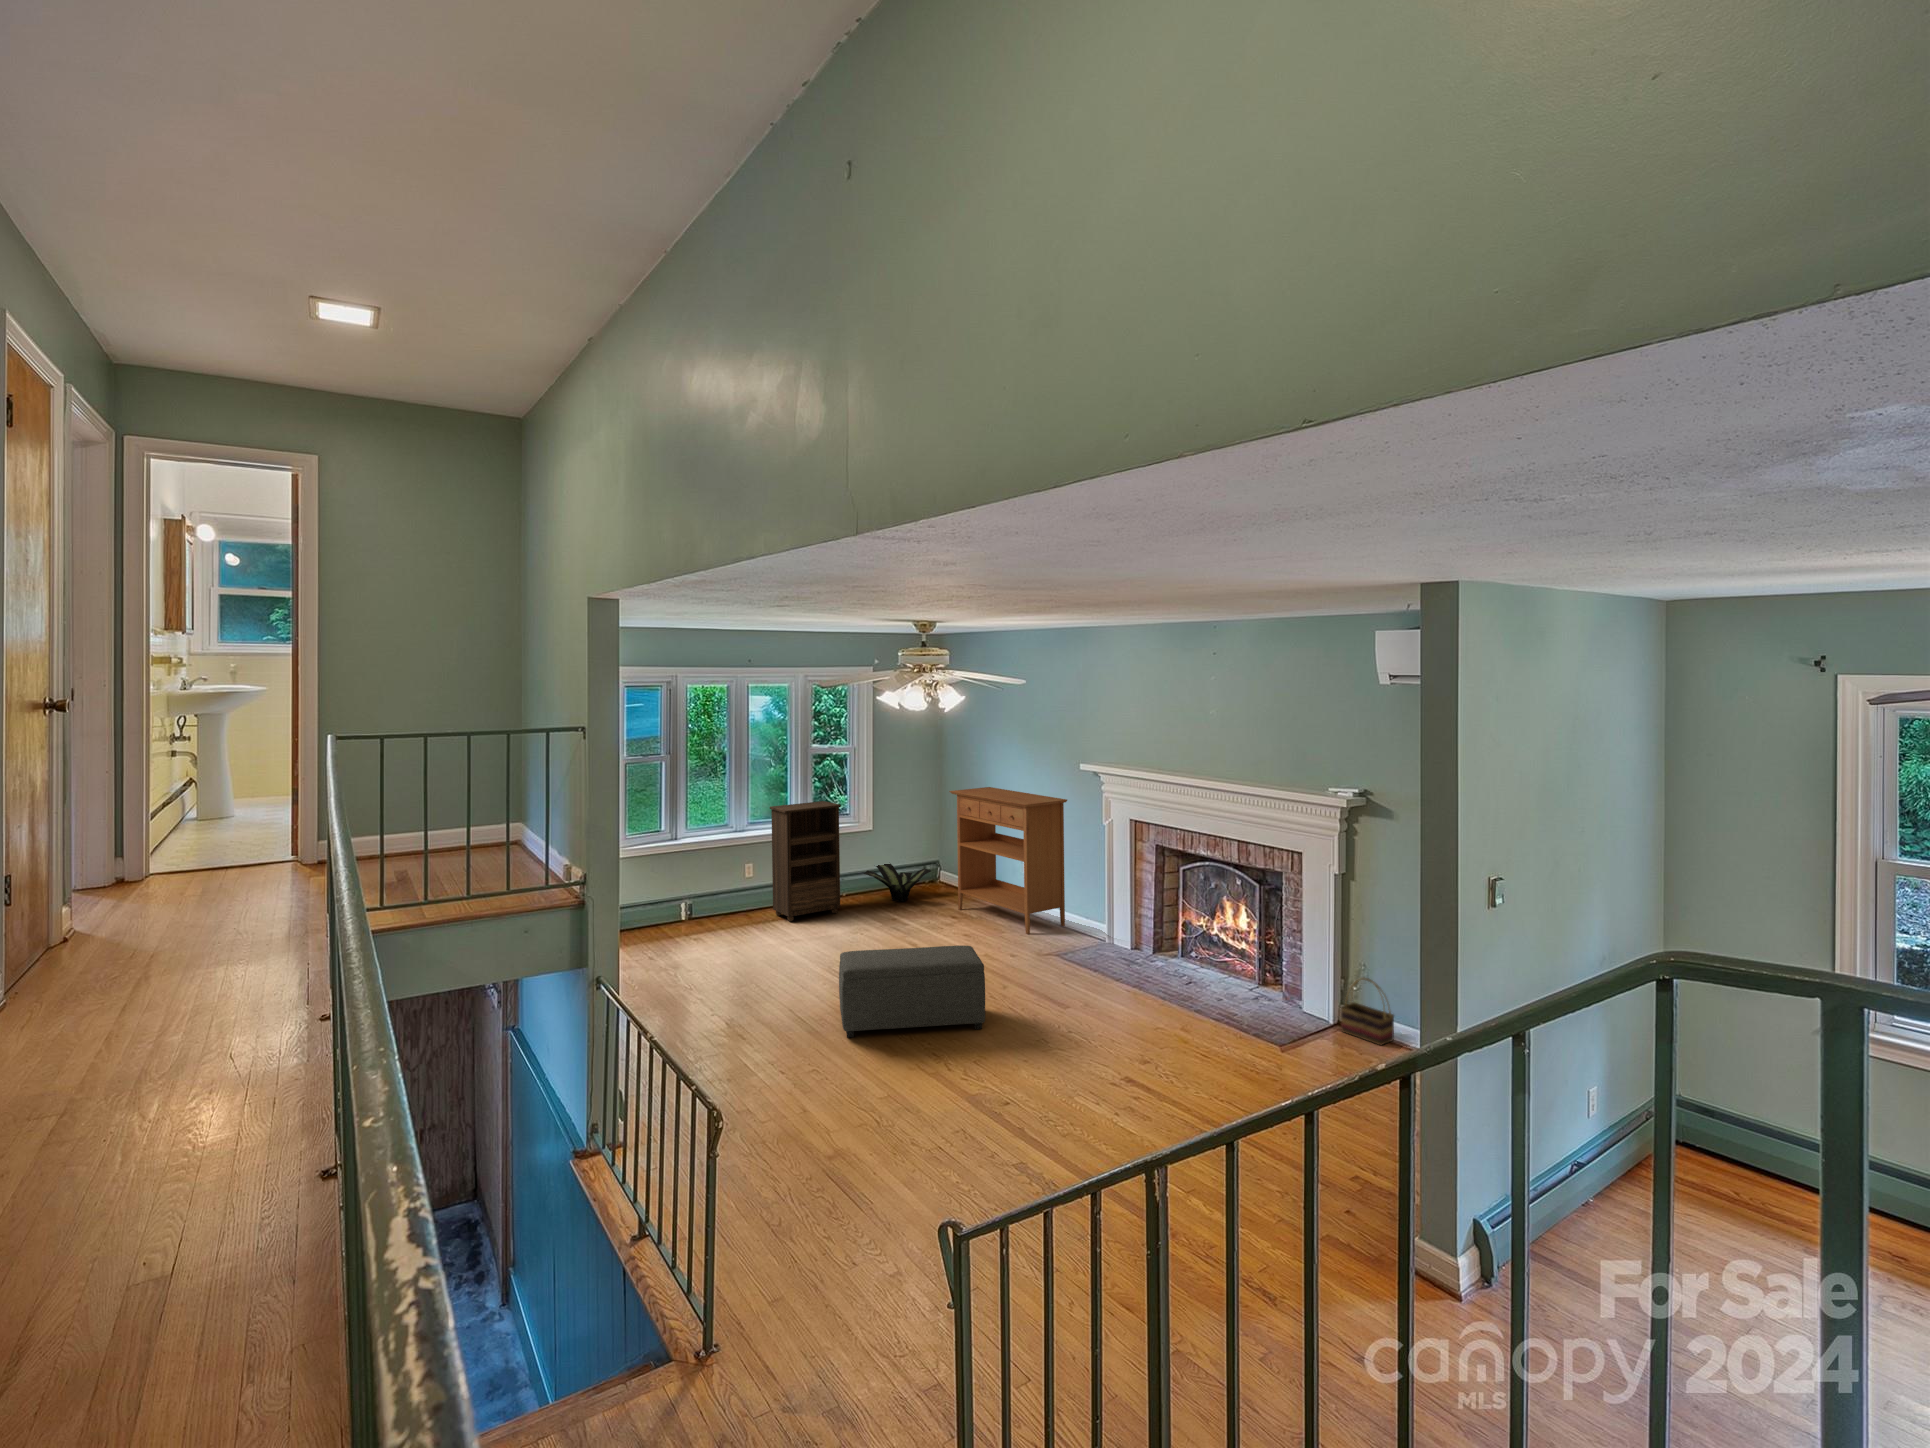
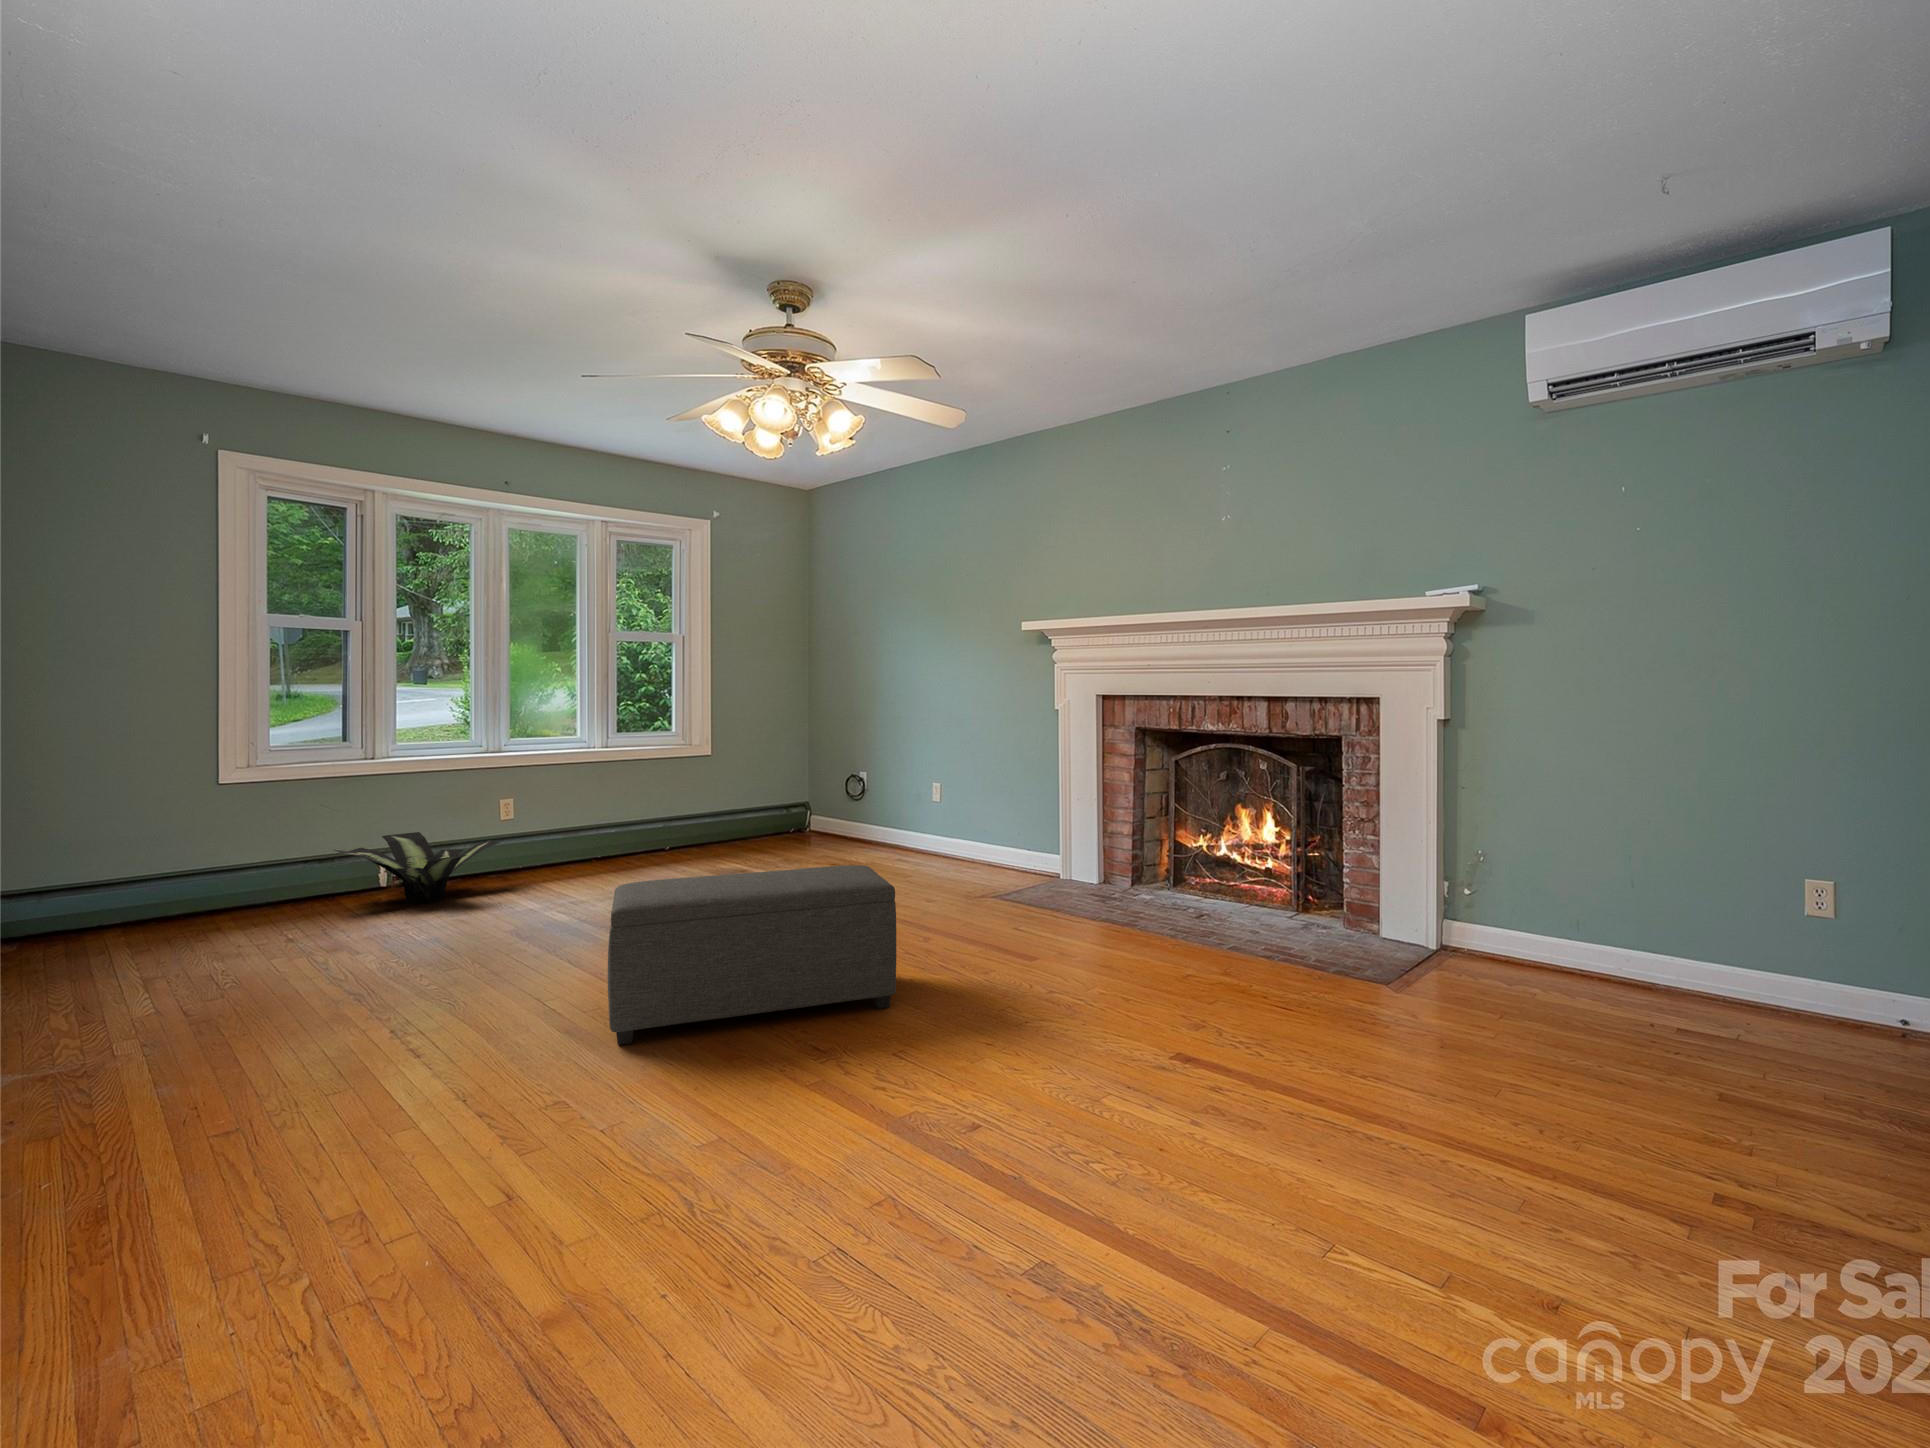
console table: present [949,787,1067,934] -> none [826,682,1002,877]
bookshelf: present [770,801,841,921] -> none [534,700,655,881]
potted plant: present [864,864,931,902] -> present [334,832,499,904]
basket: present [1341,978,1394,1045] -> none [1456,875,1540,977]

